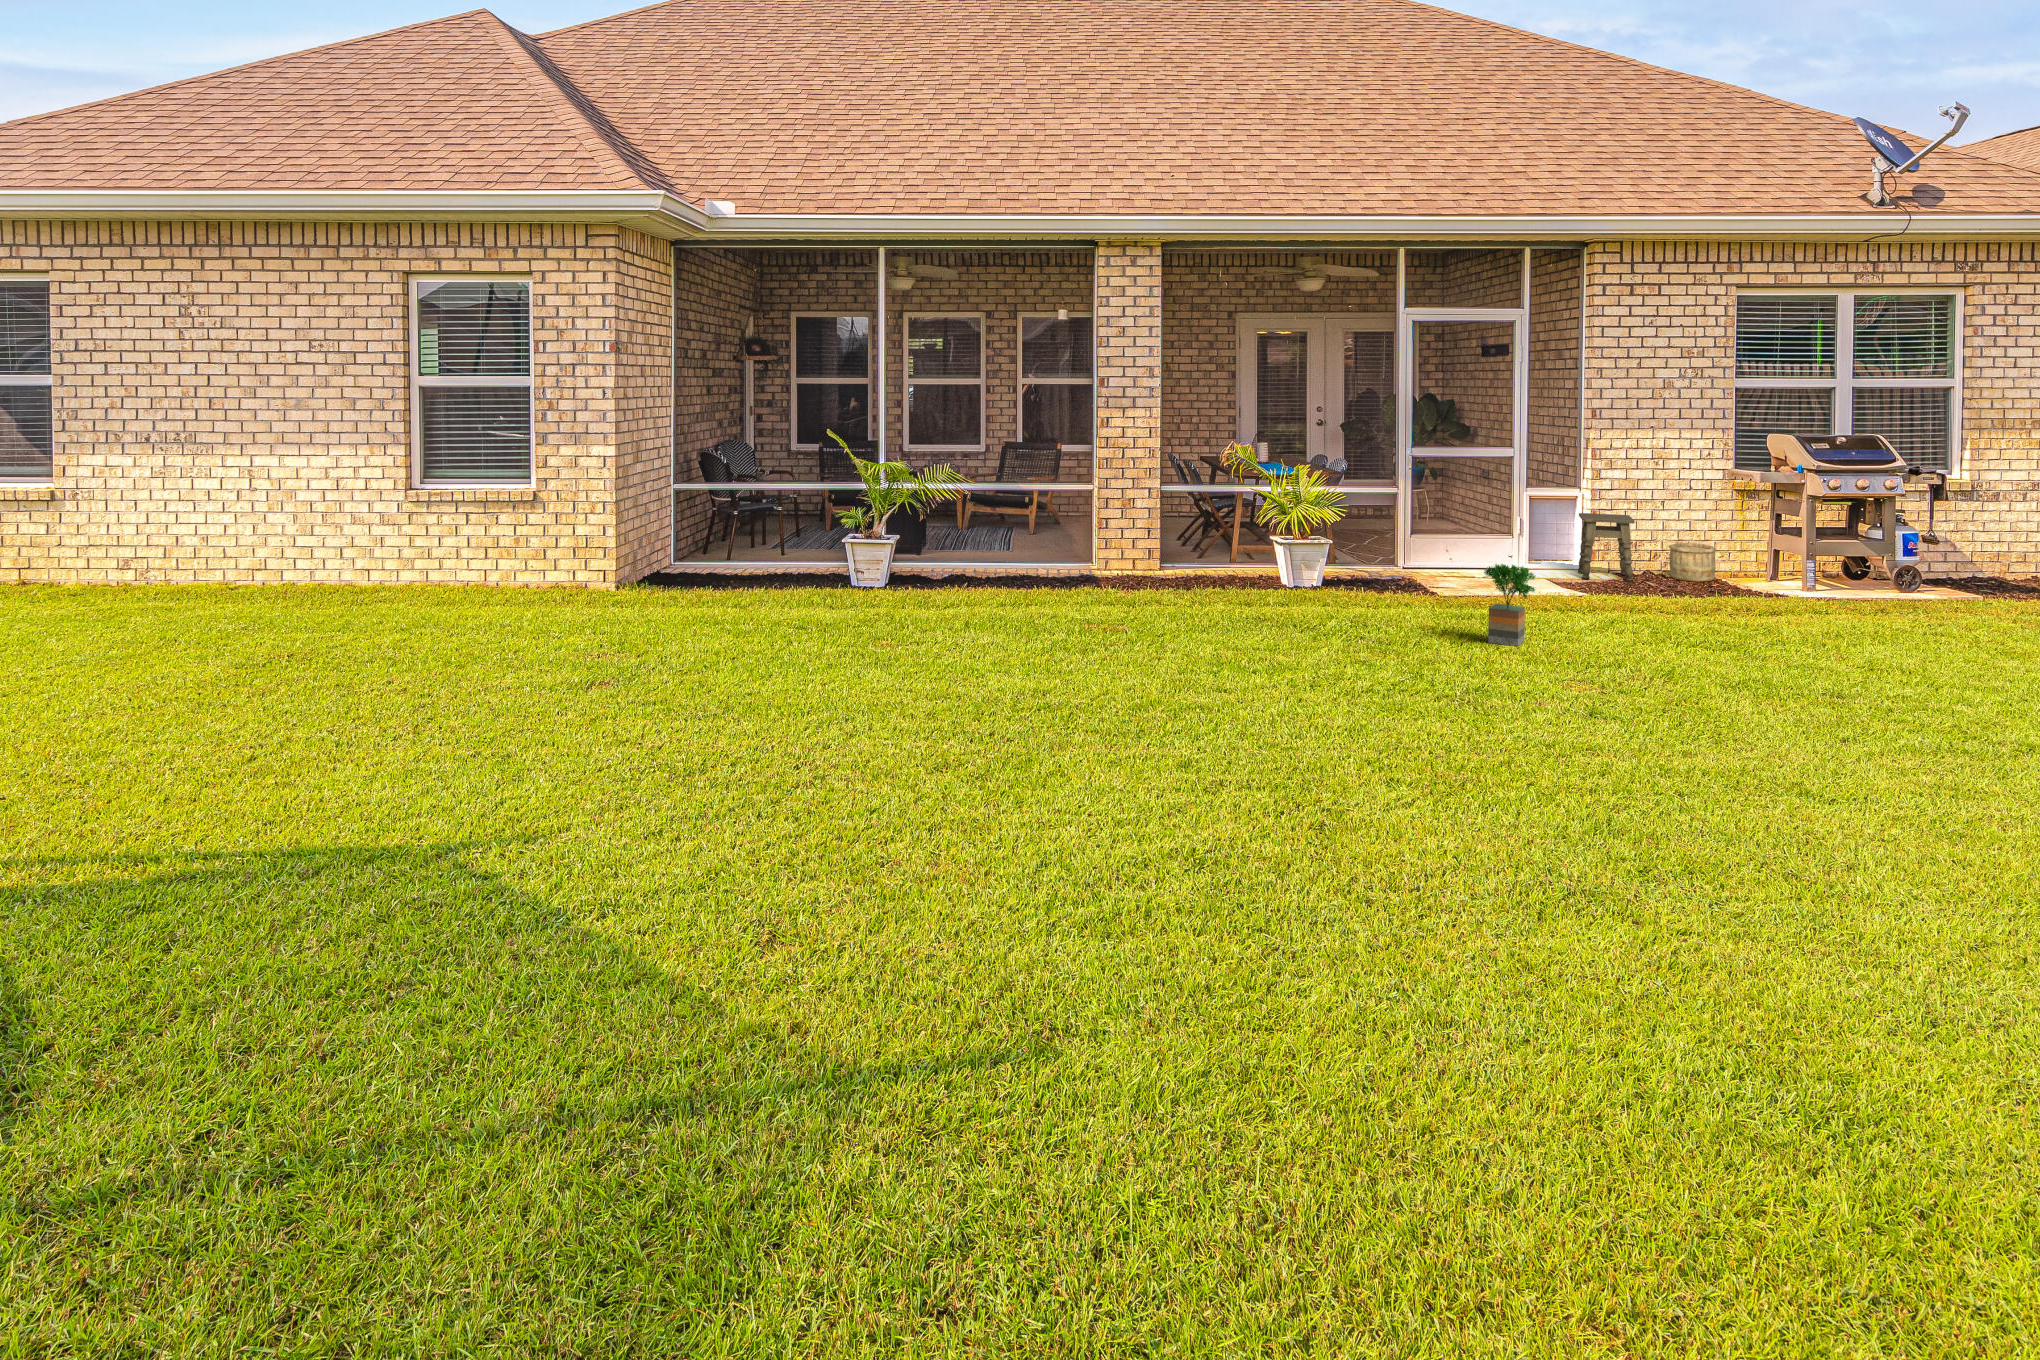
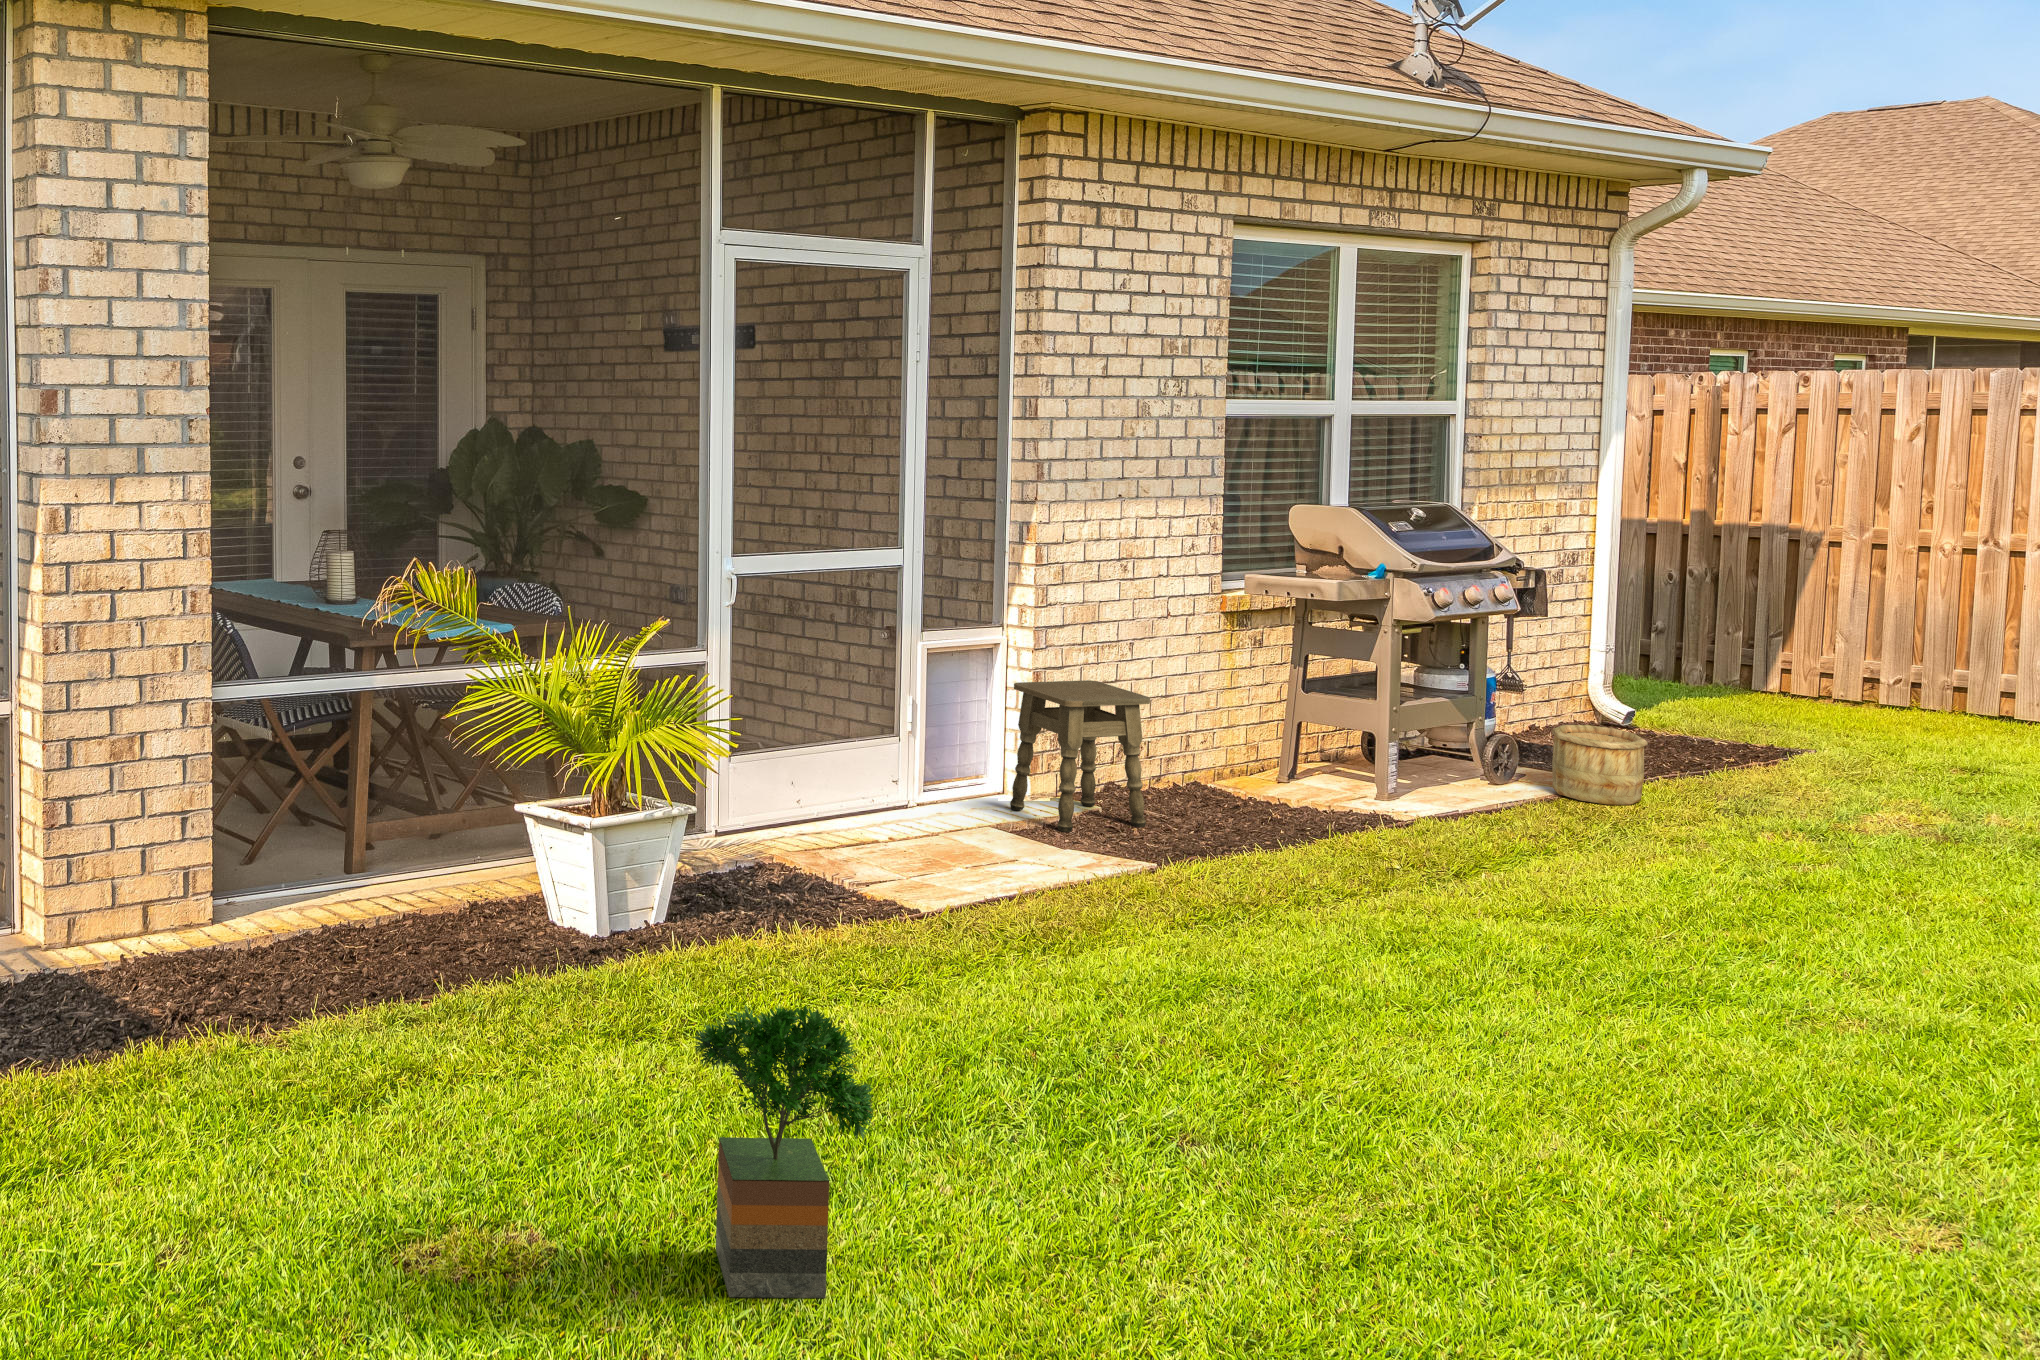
wooden bucket: present [1669,543,1716,582] -> present [1551,725,1648,805]
potted tree: present [1484,564,1535,646] -> present [692,1005,874,1298]

